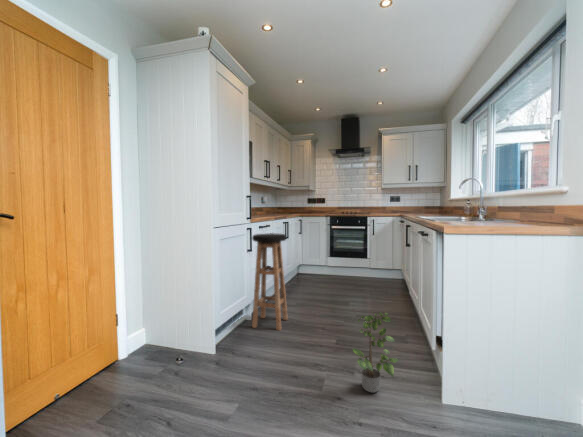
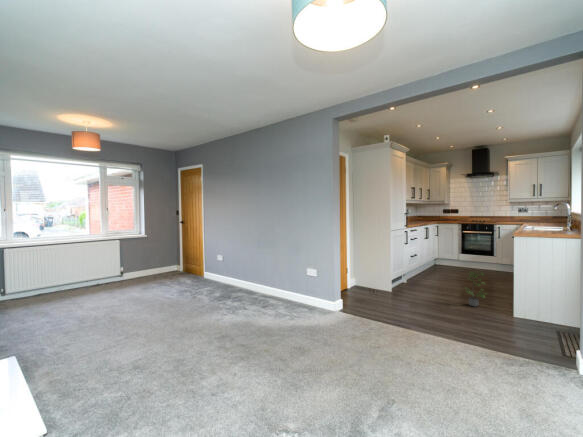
bar stool: present [252,233,288,330] -> none [408,234,429,287]

